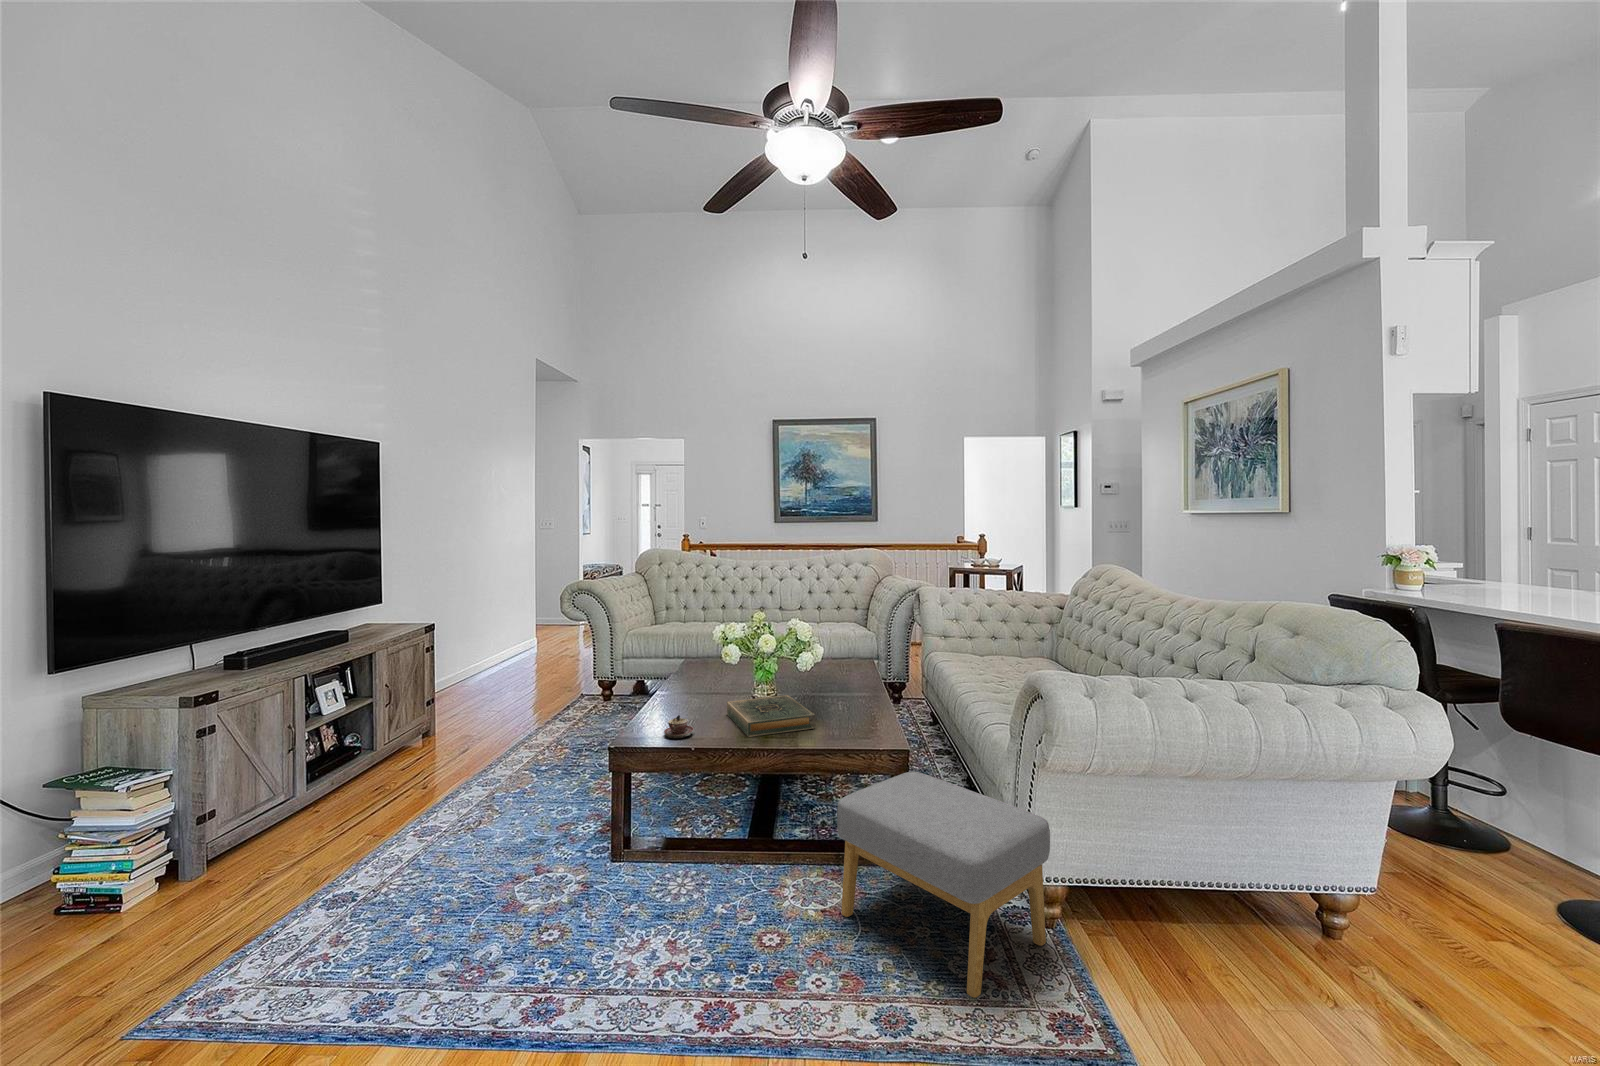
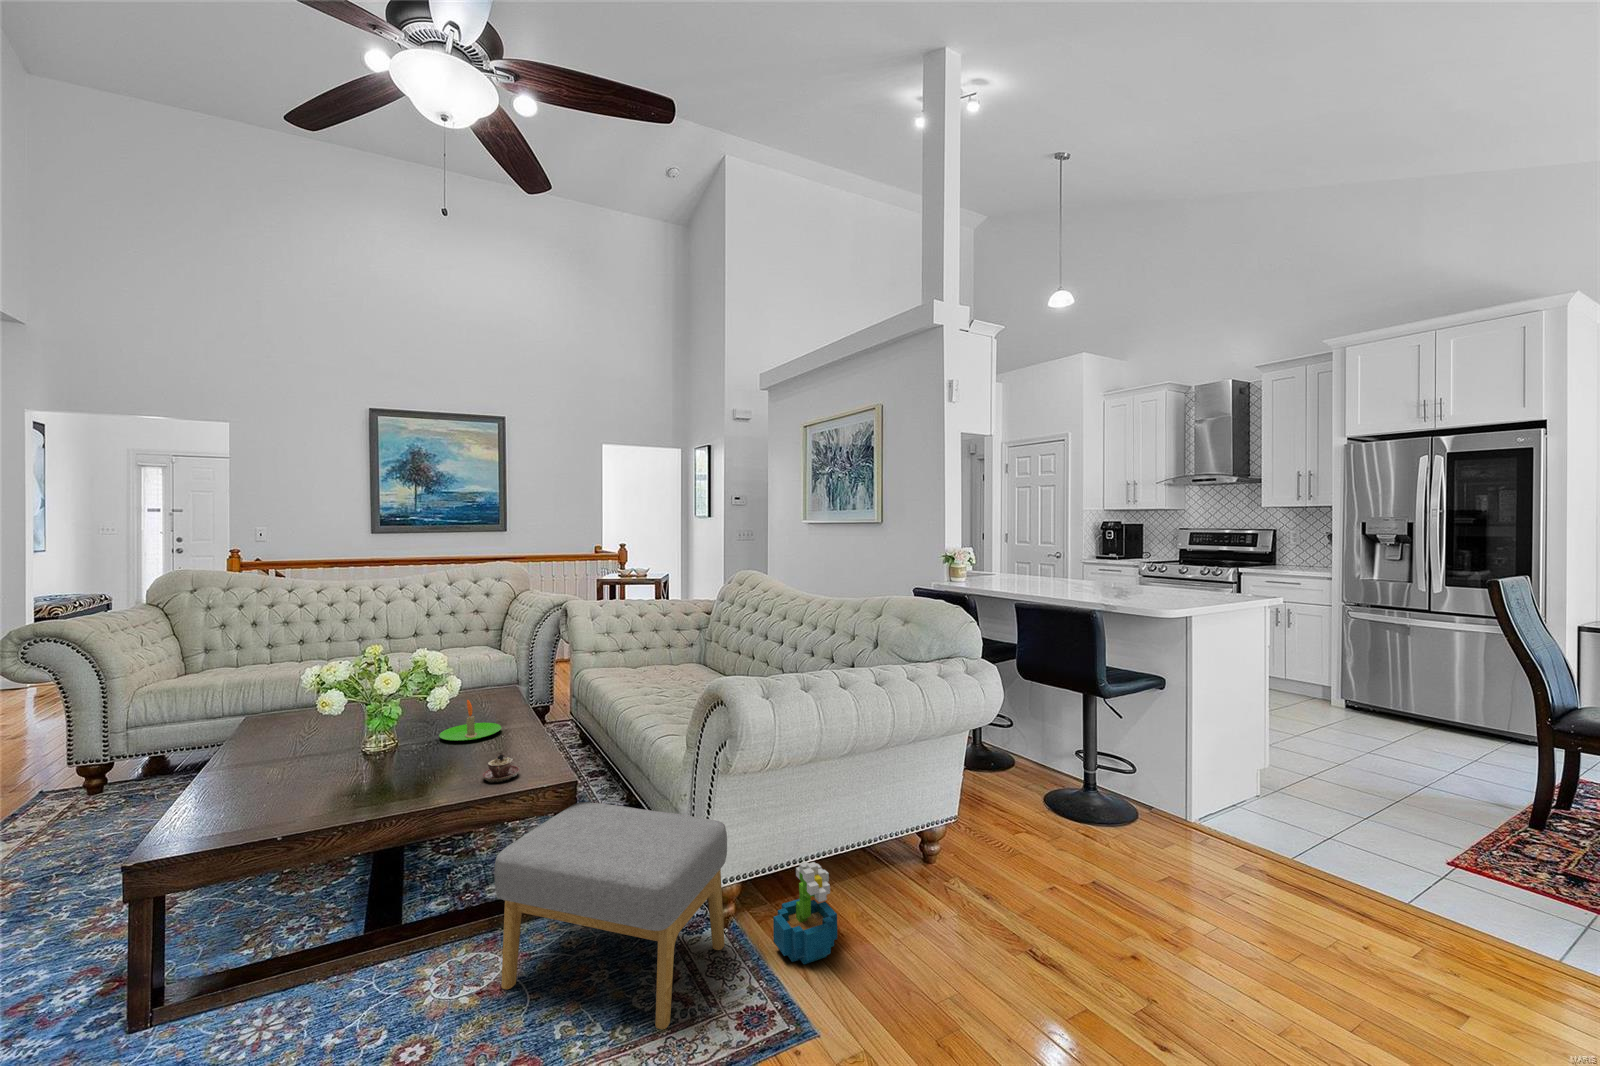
candle: none [808,666,856,701] -> present [439,700,501,741]
hardback book: present [727,695,814,737] -> none [326,741,455,803]
teacup: present [664,715,693,738] -> present [483,755,519,782]
decorative plant: none [1099,883,1176,991] -> present [773,862,837,964]

